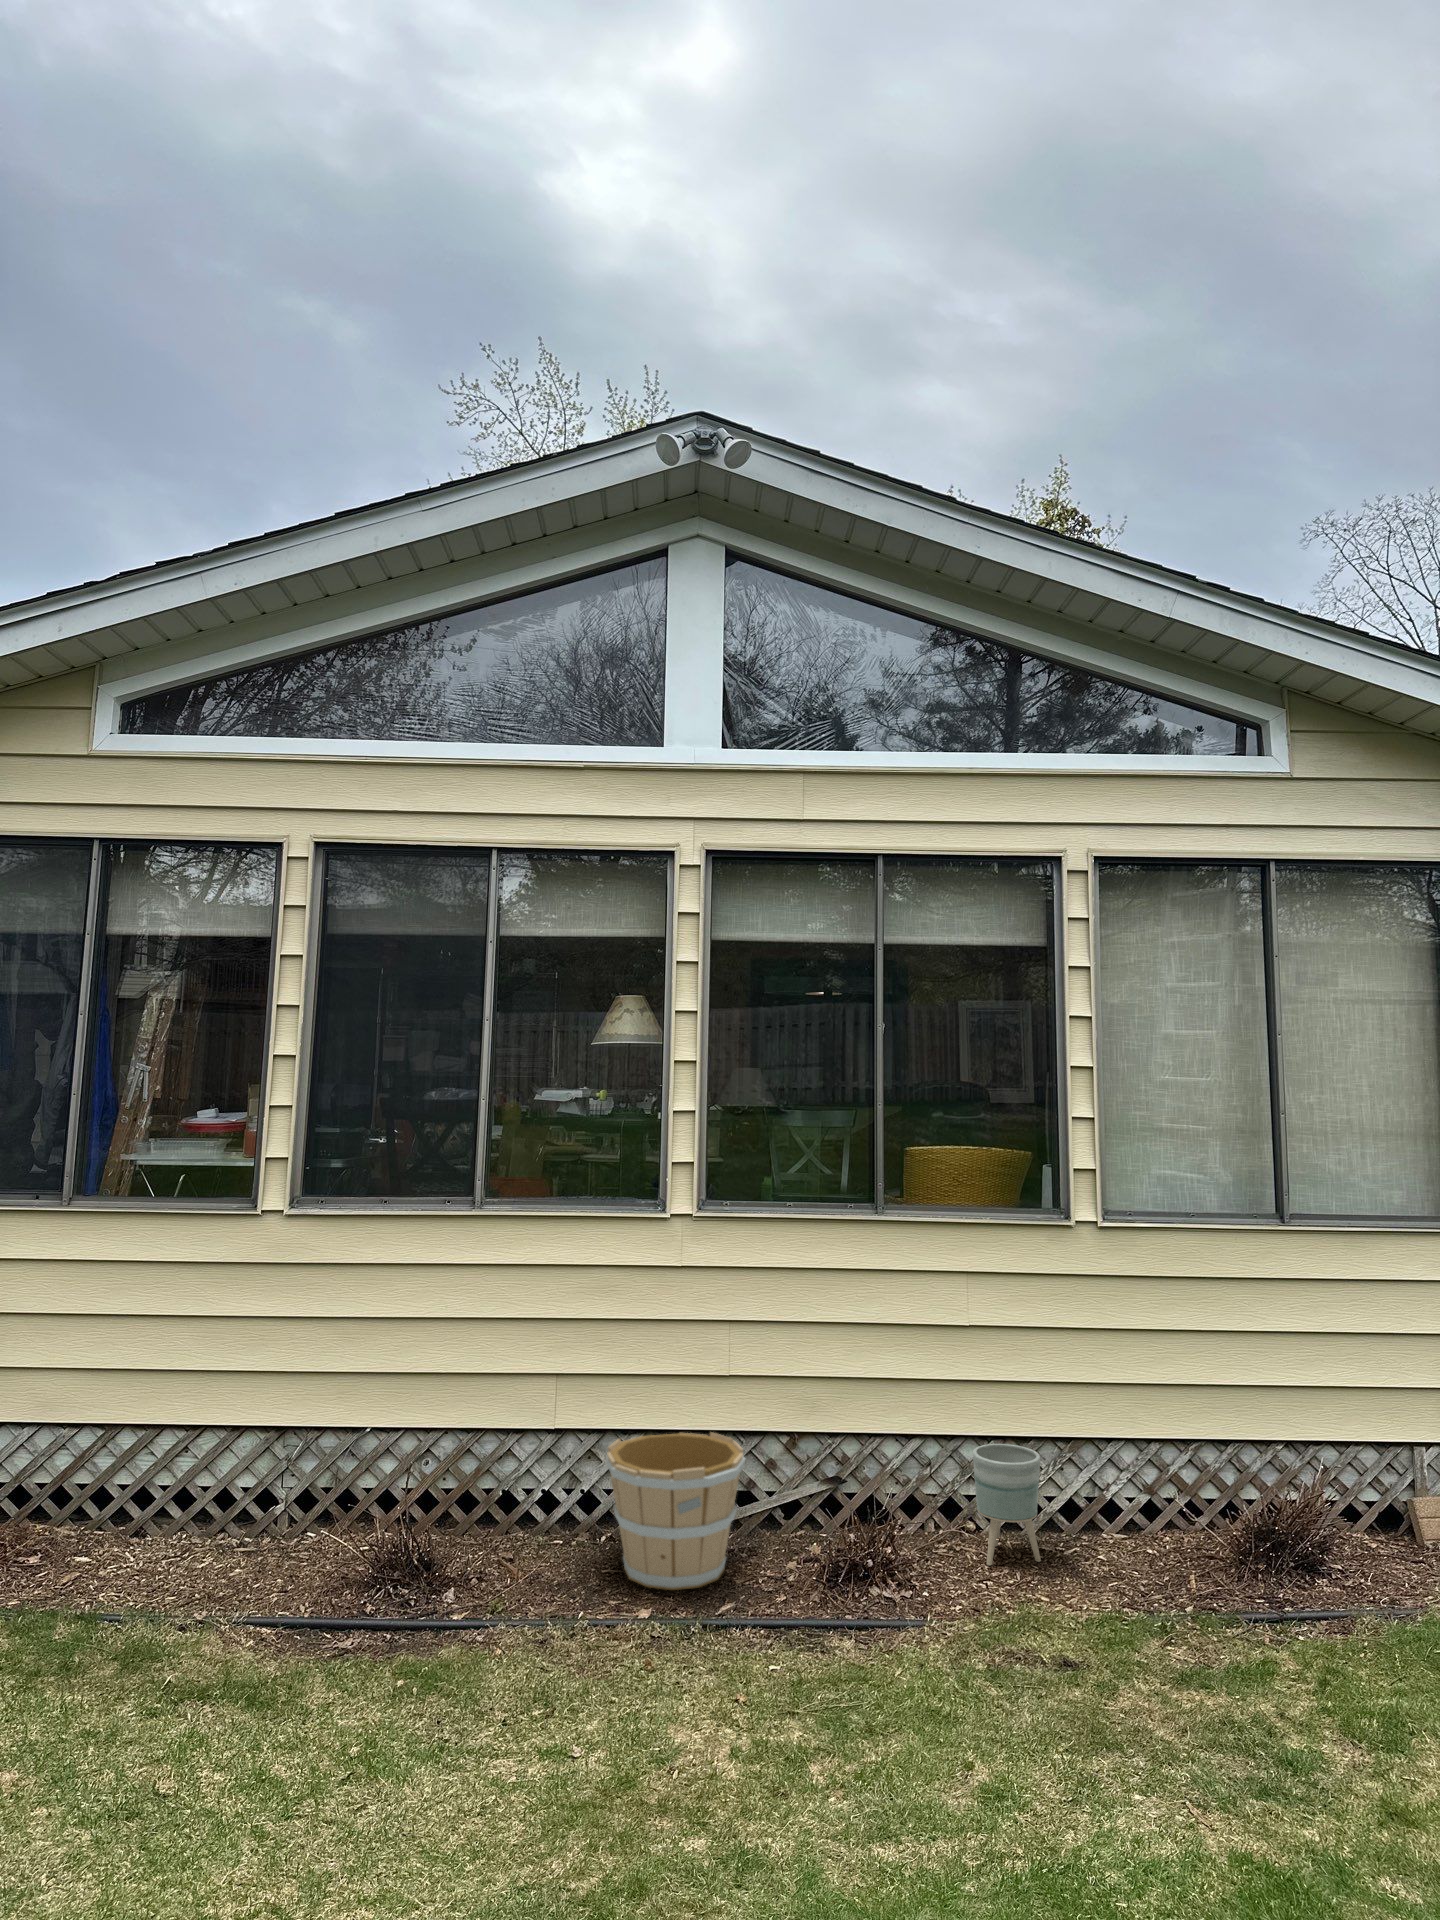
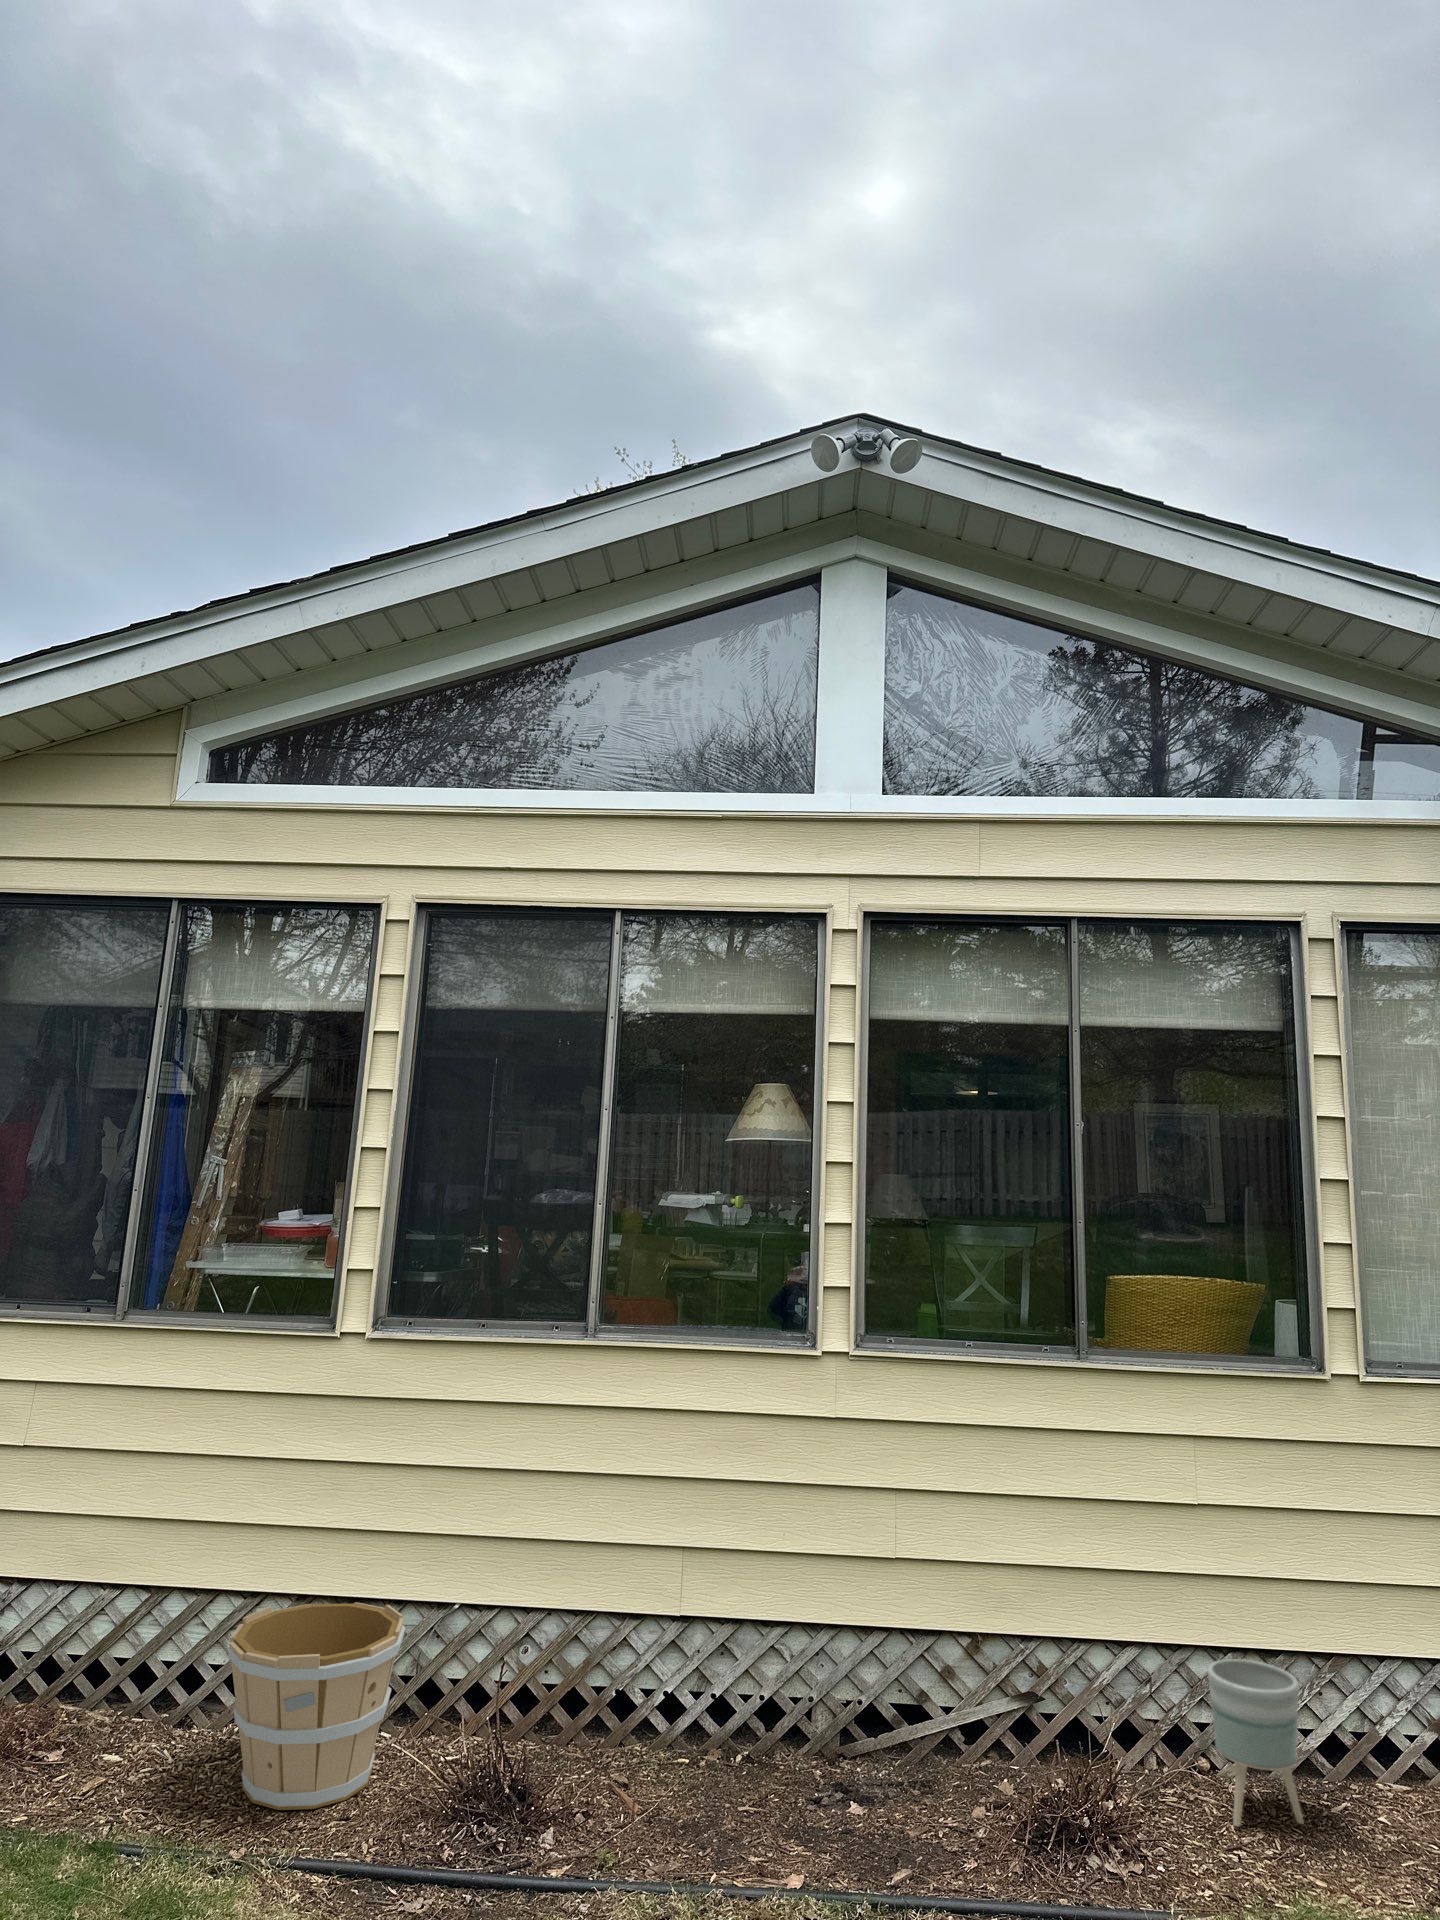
wooden bucket: present [606,1432,745,1590] -> present [228,1602,405,1810]

